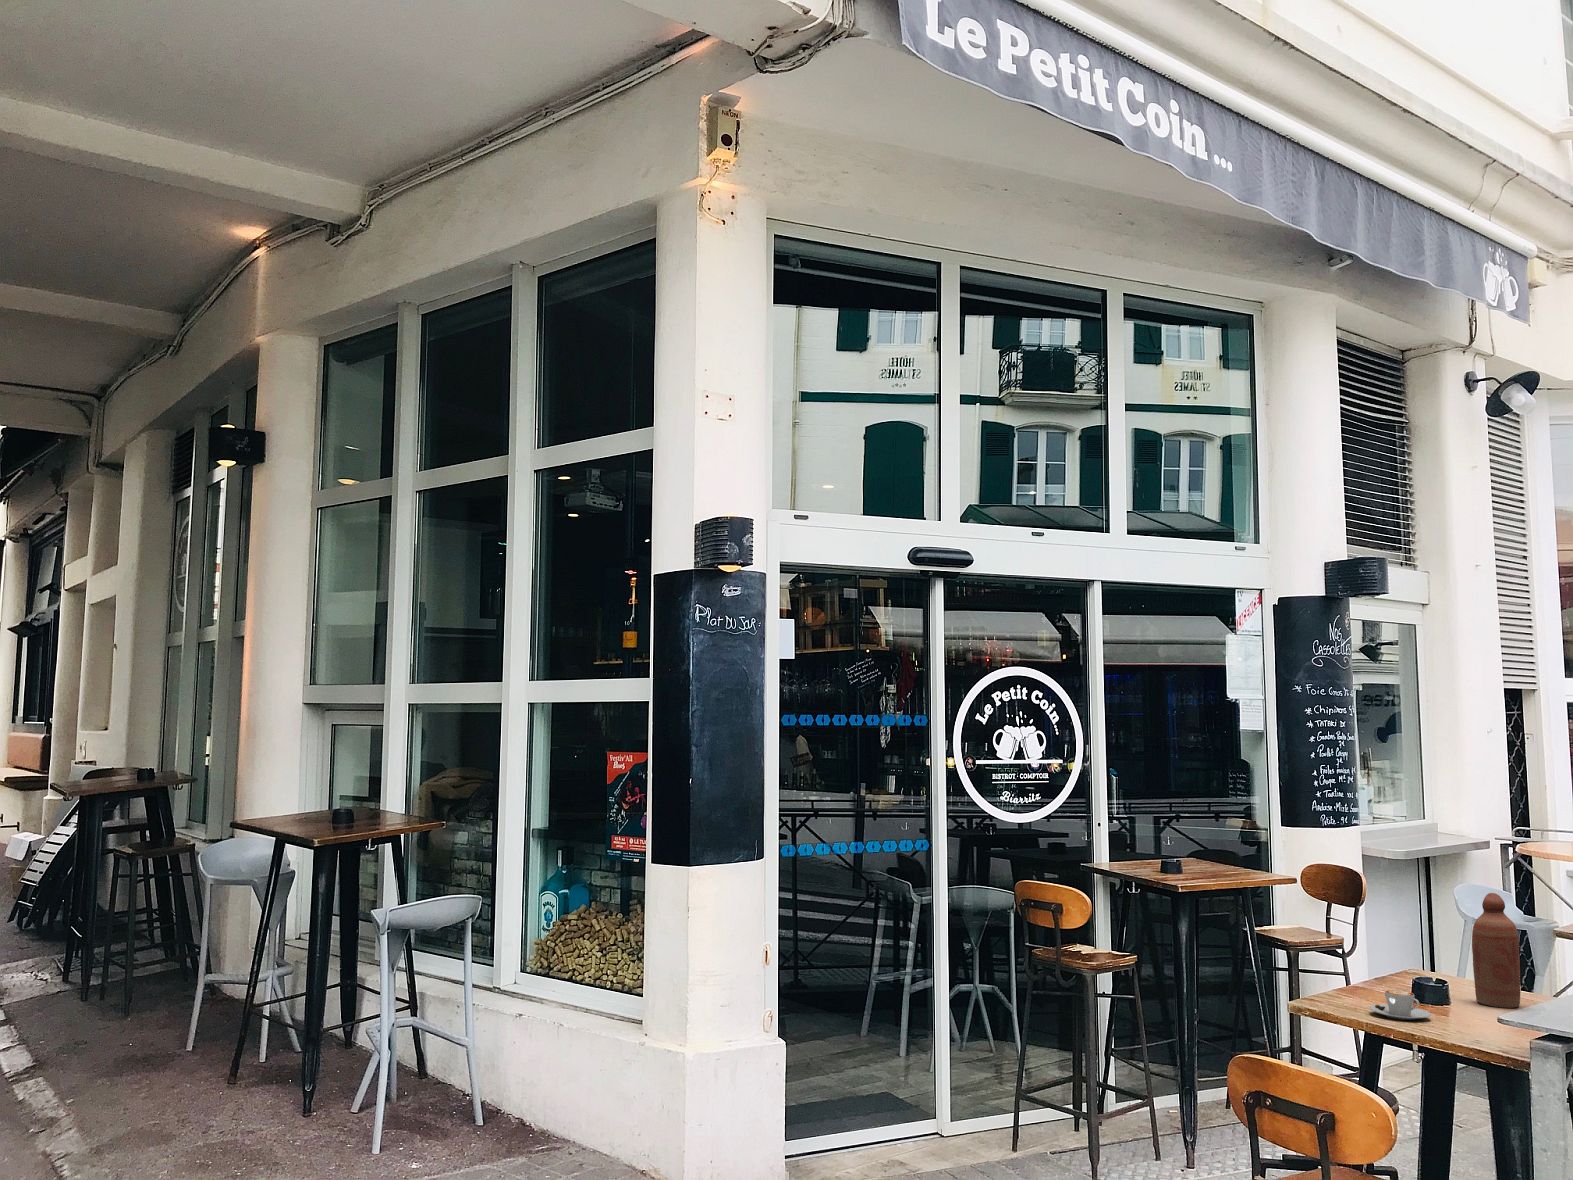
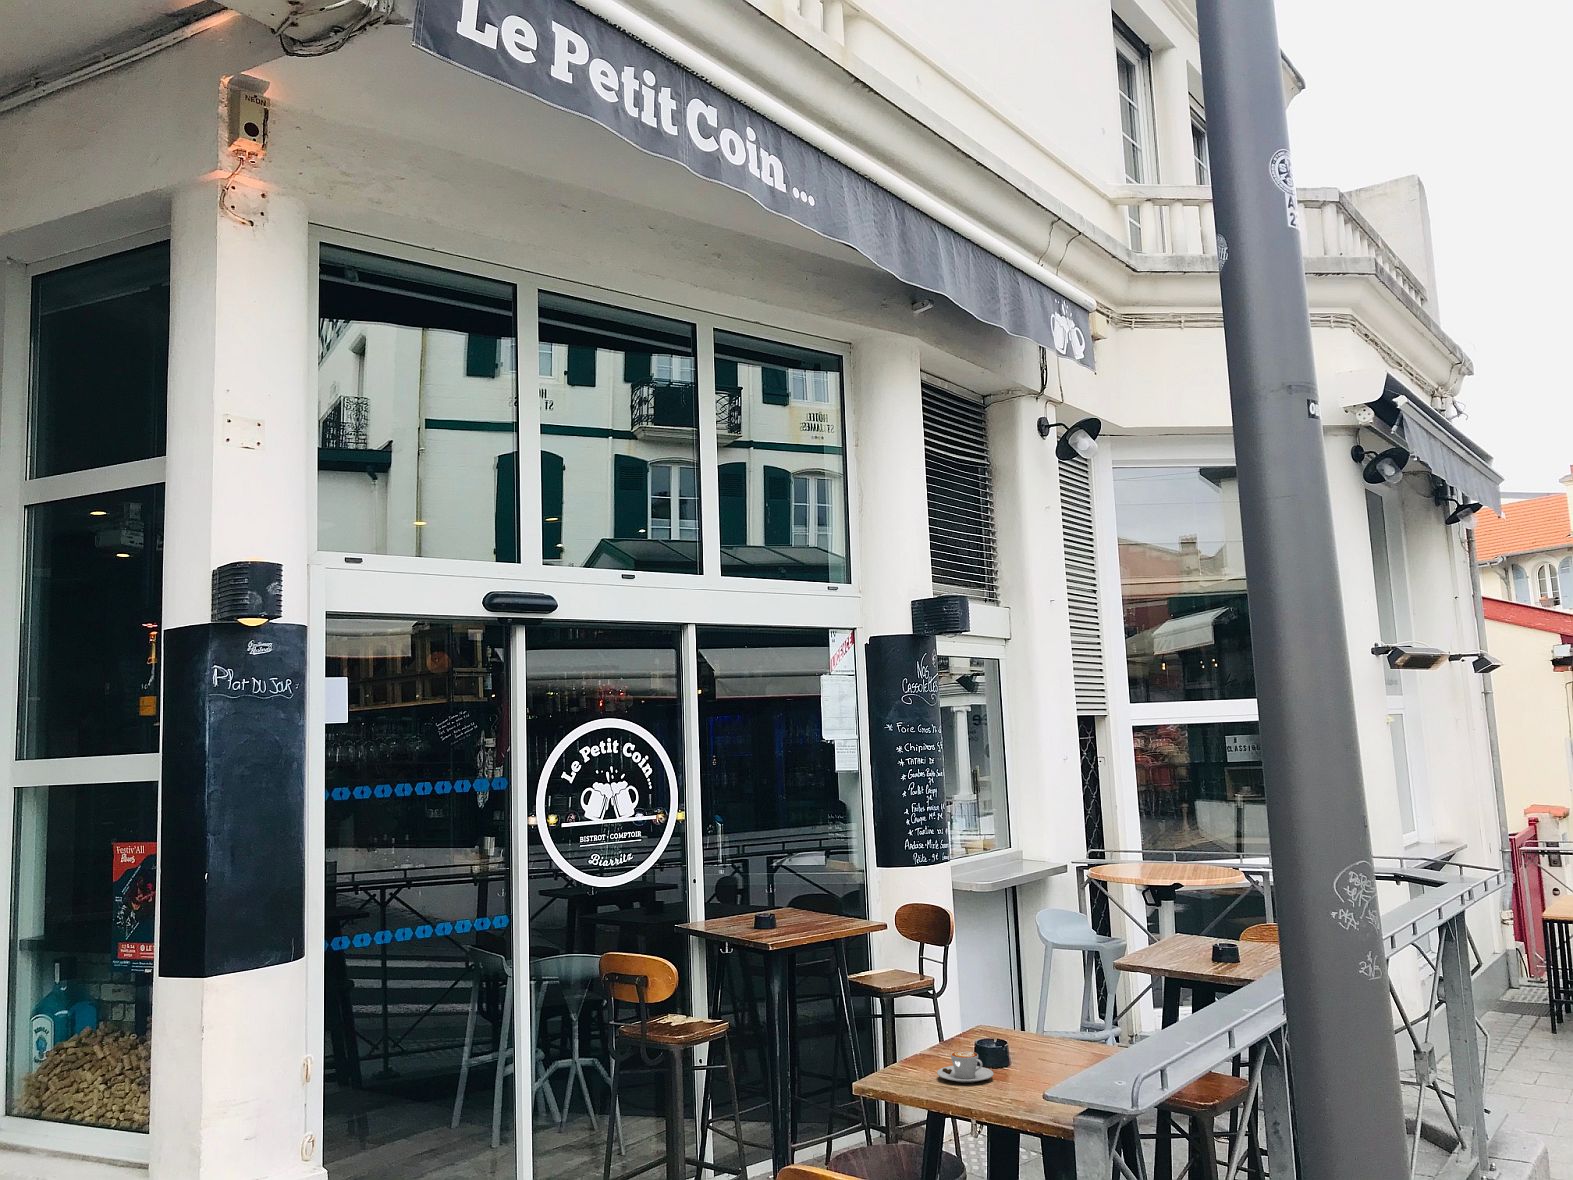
bottle: present [1472,893,1520,1008] -> none [1034,938,1077,1053]

